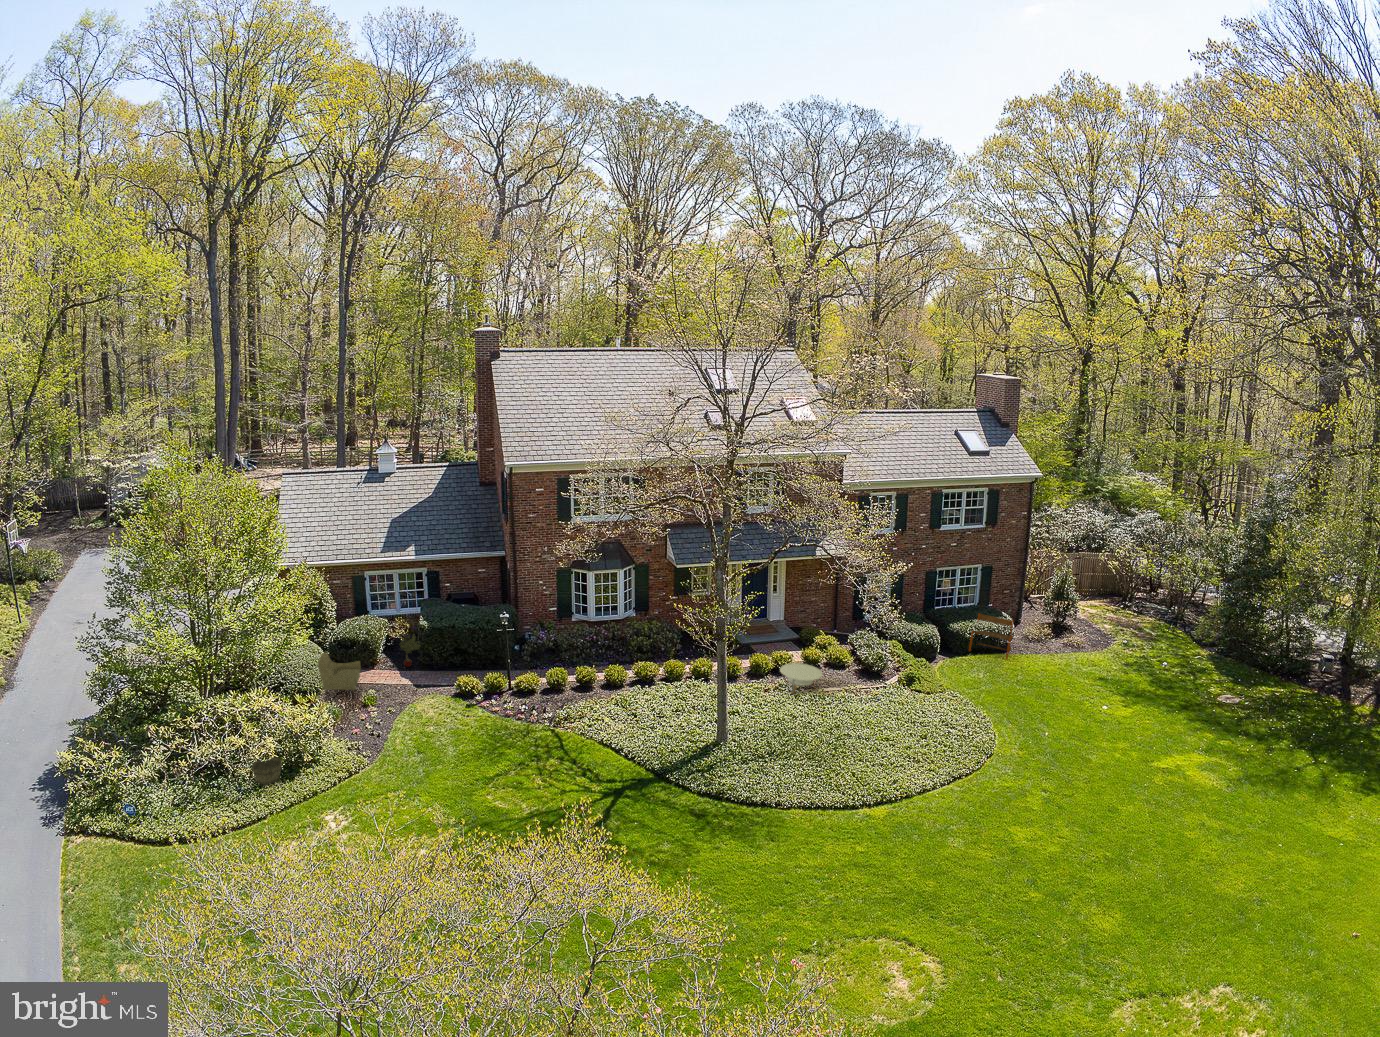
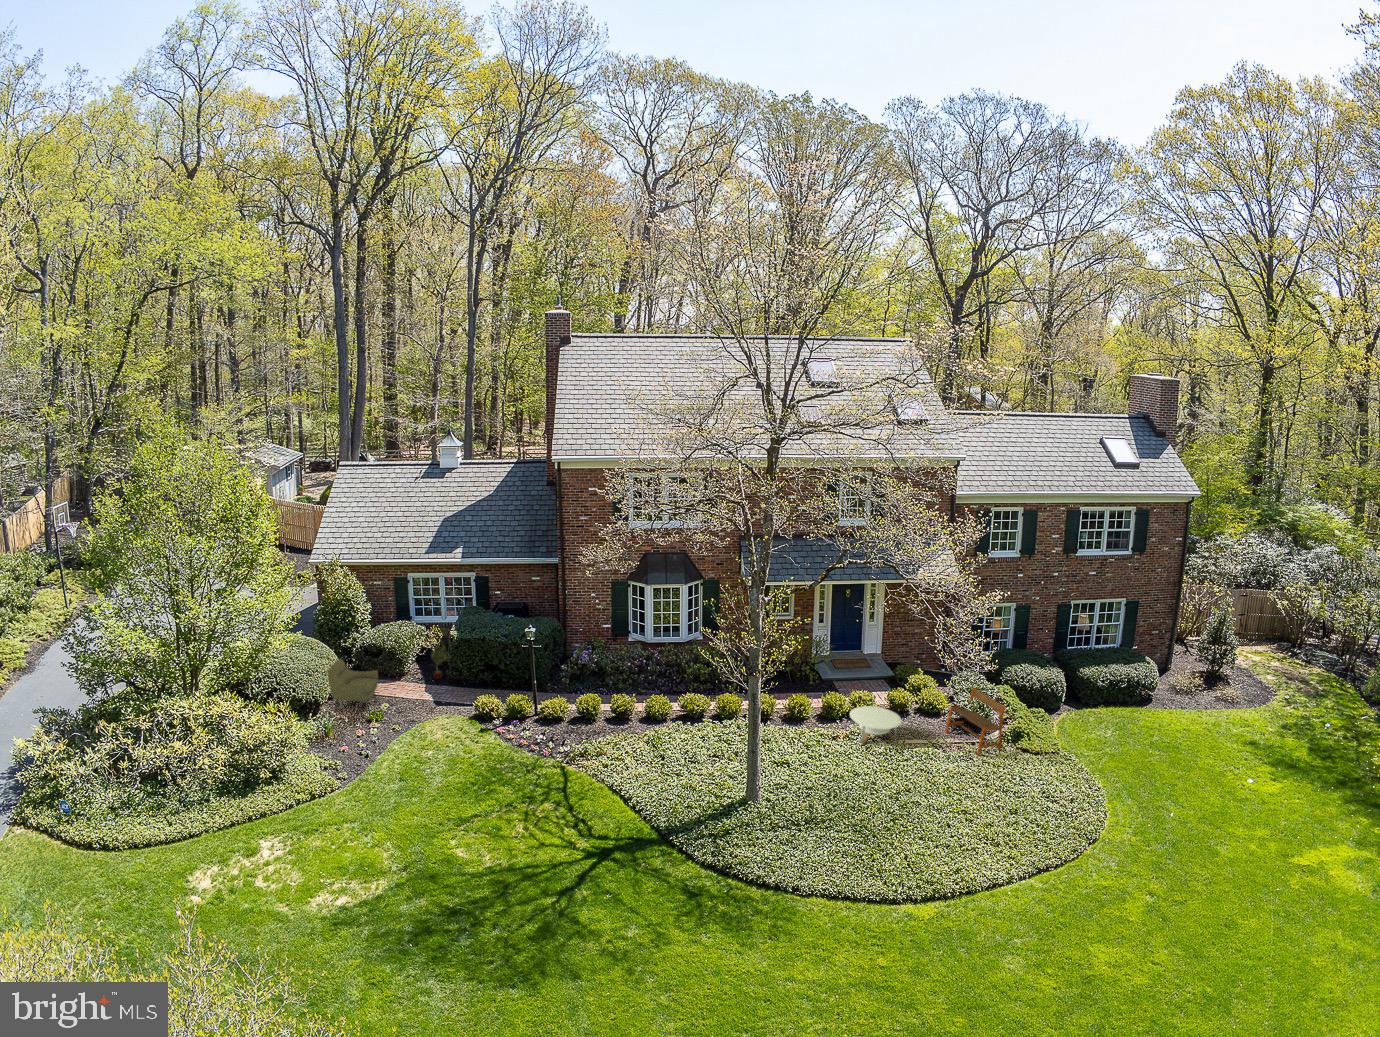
bench: present [969,614,1013,659] -> present [945,687,1006,756]
wooden bucket: present [252,757,282,785] -> none [213,773,247,805]

